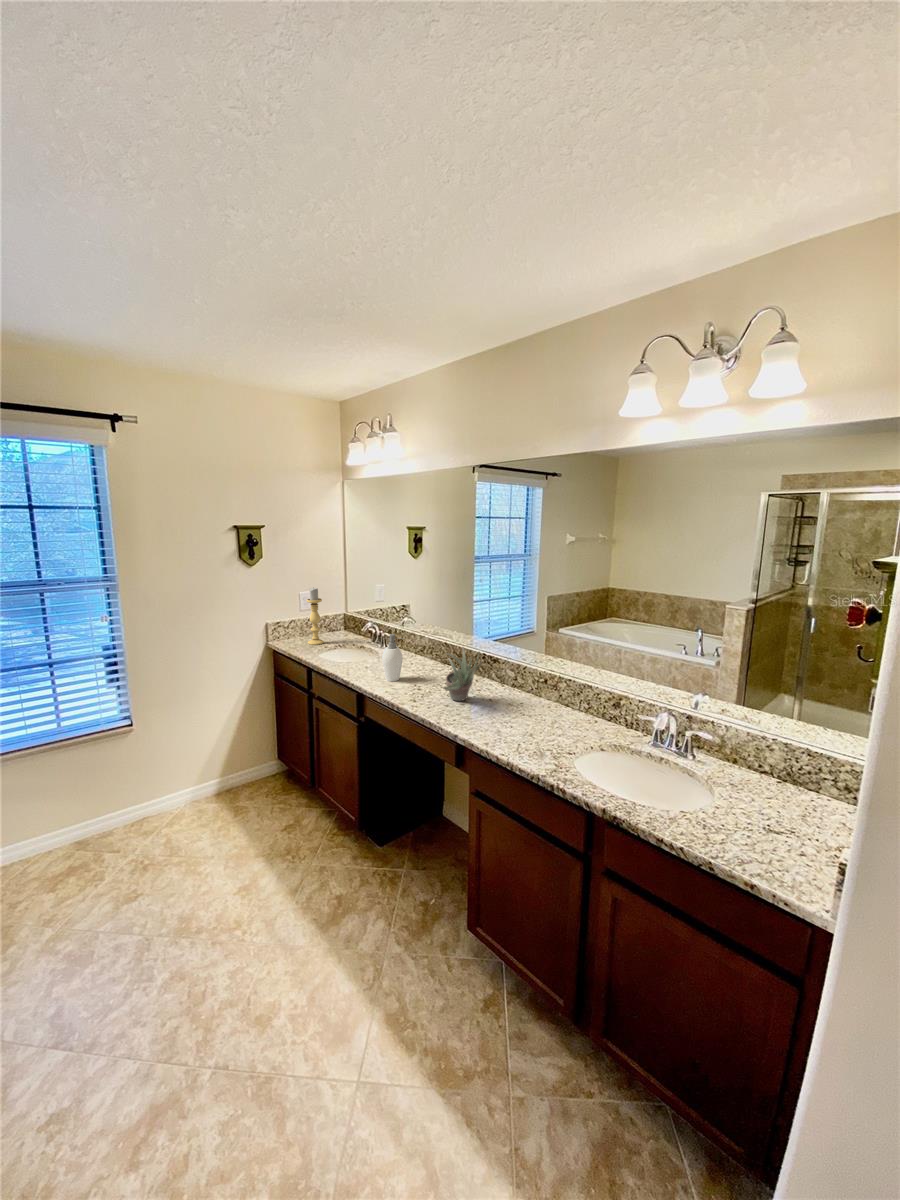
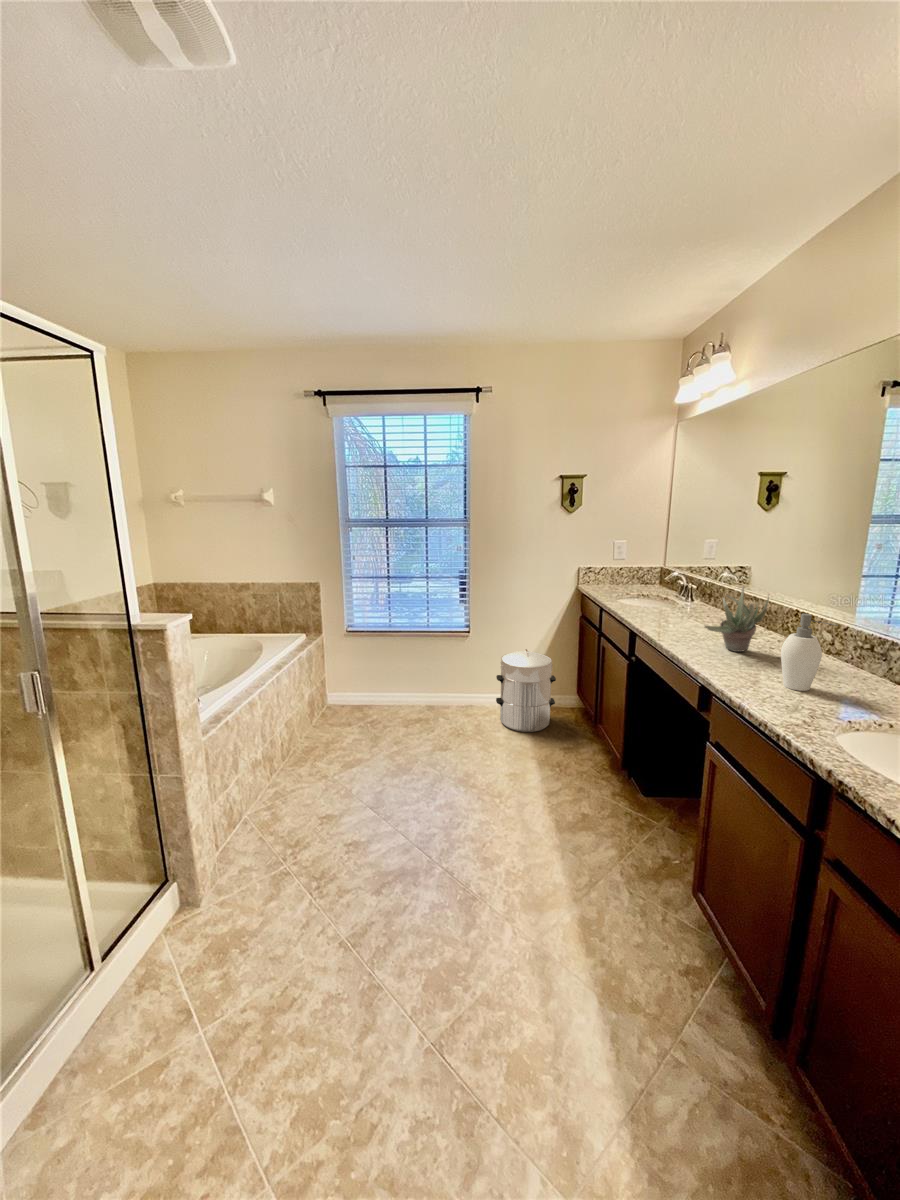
candle holder: present [307,588,324,645] -> none [615,535,634,592]
soap dispenser: present [382,634,403,681] -> present [781,614,838,691]
waste bin: none [183,727,260,828] -> present [496,649,556,732]

